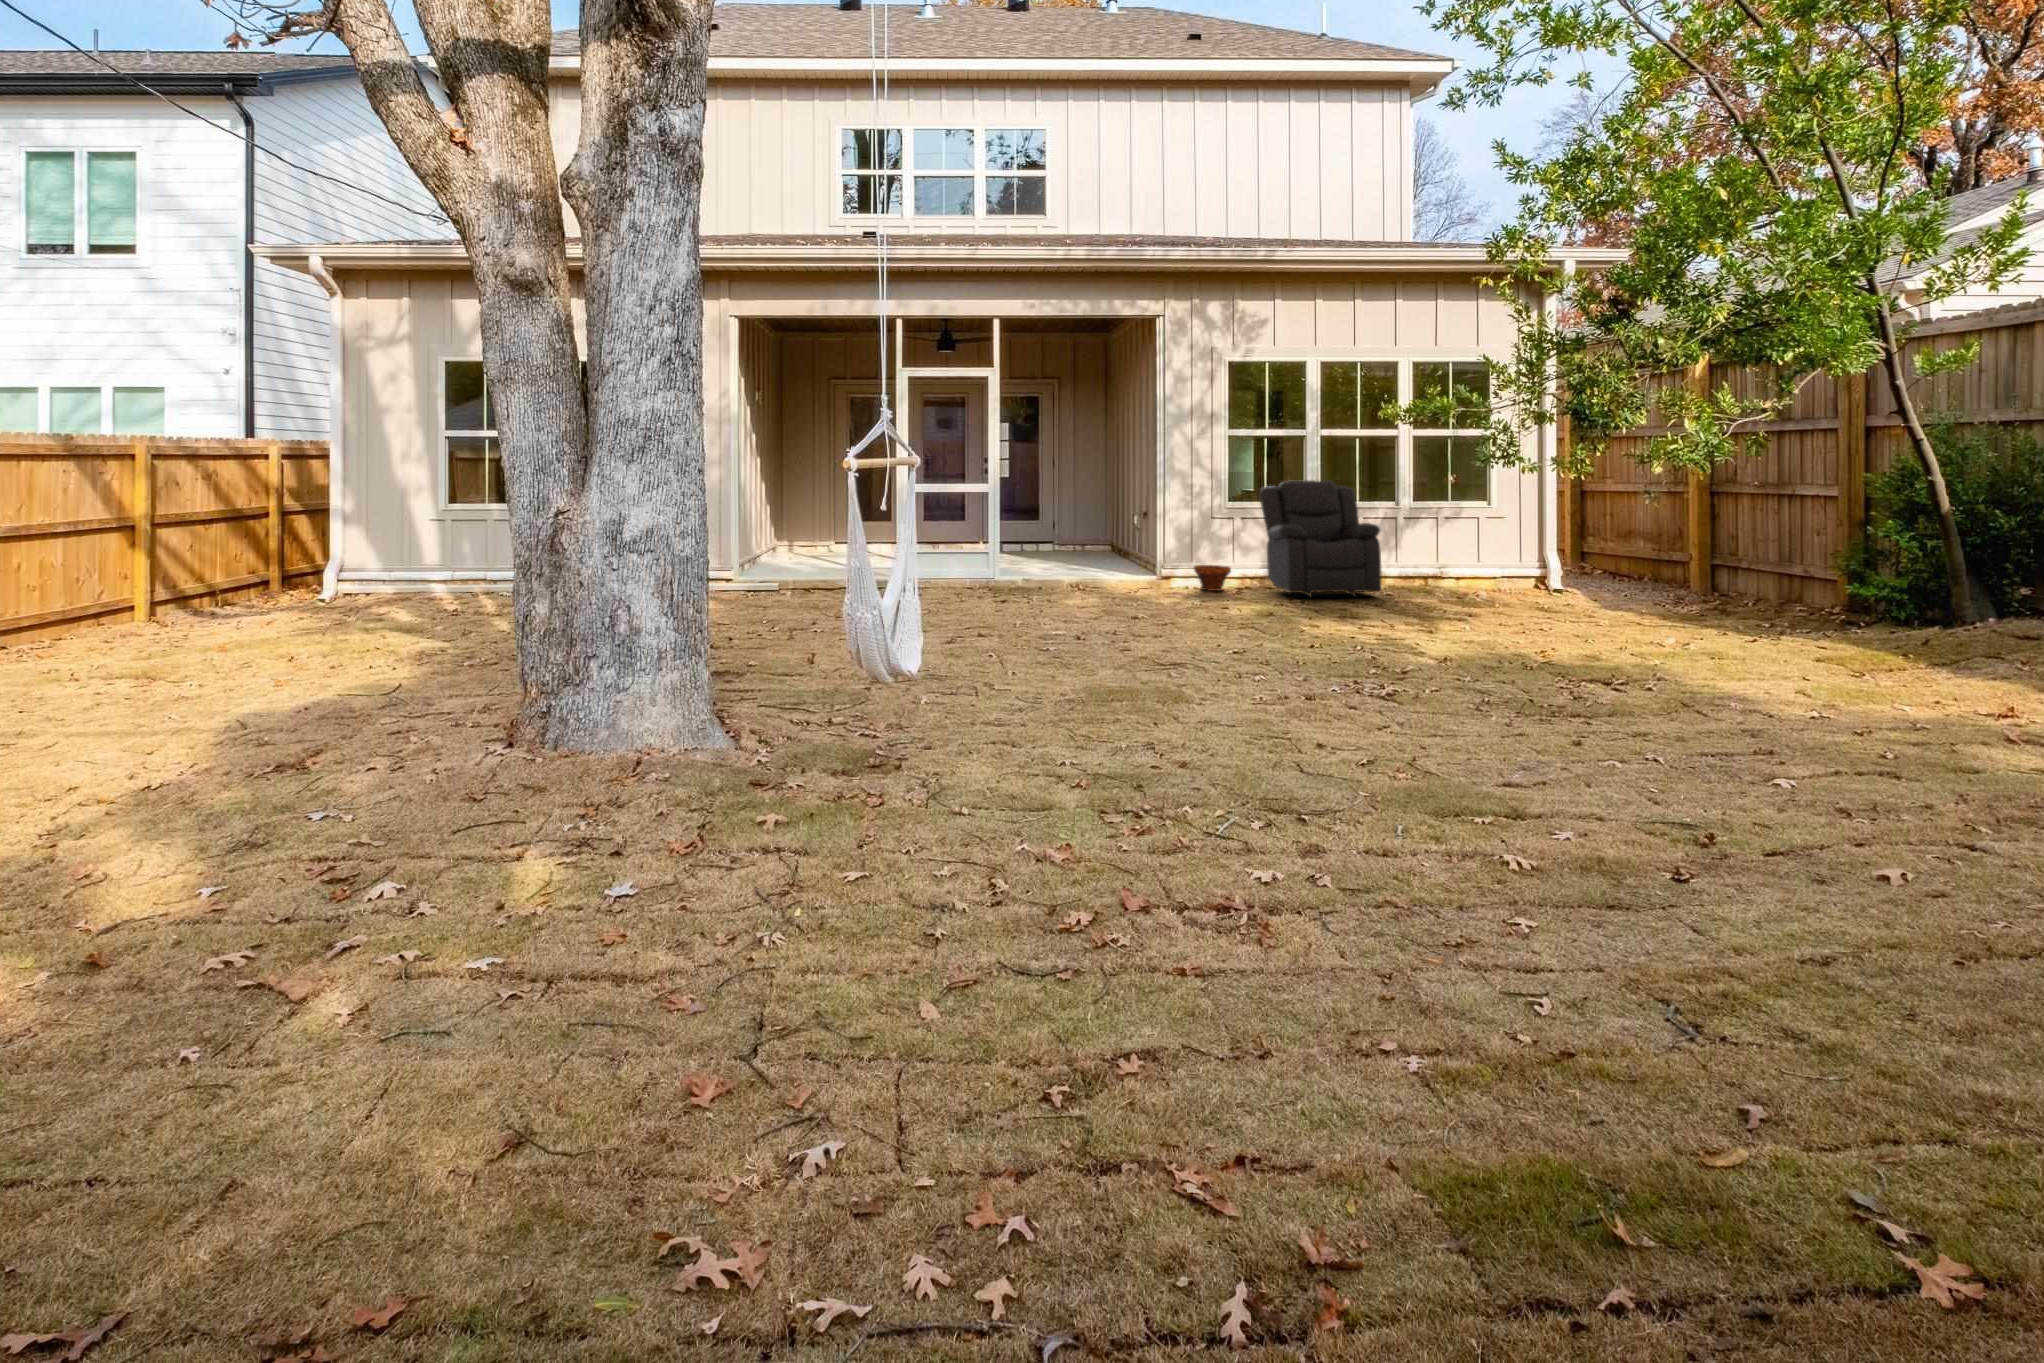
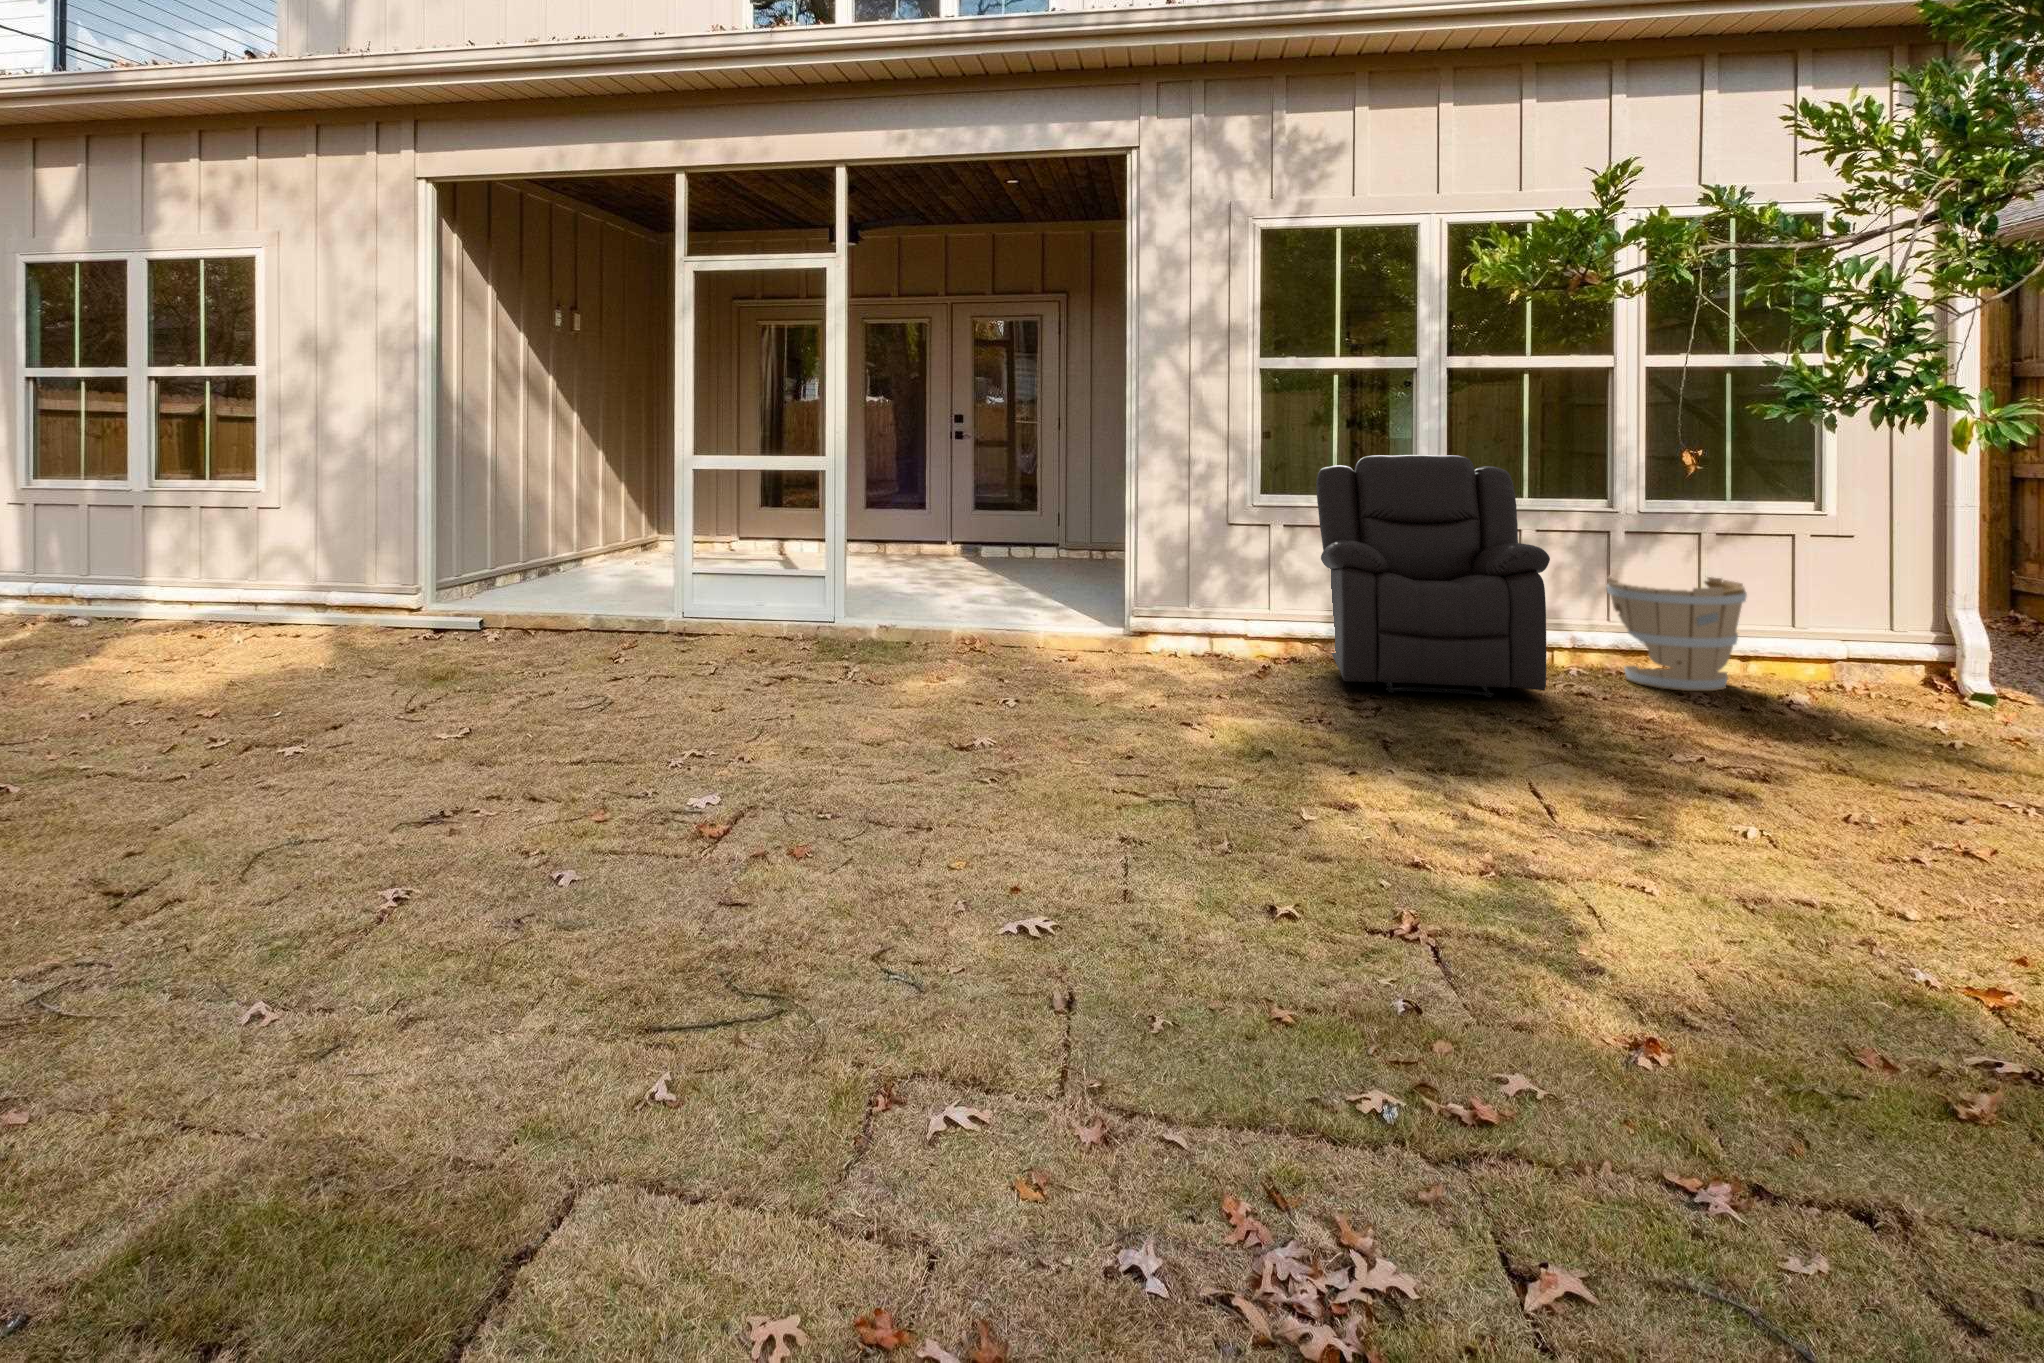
wooden bucket: none [1399,538,1461,592] -> present [1607,576,1747,691]
planter: present [1193,565,1231,591] -> none [1183,609,1255,661]

